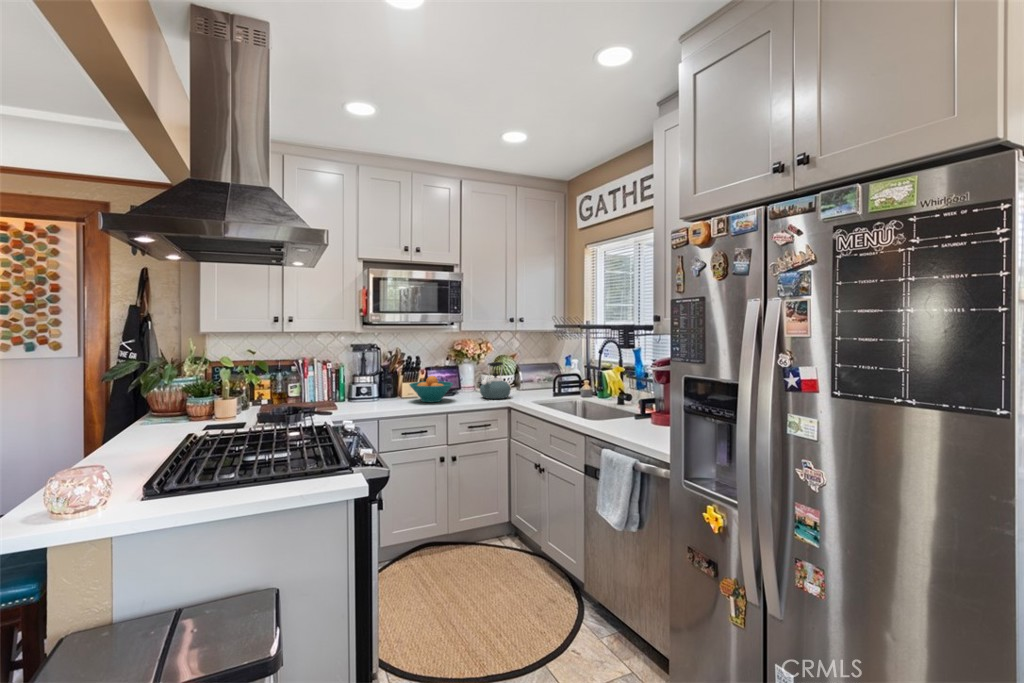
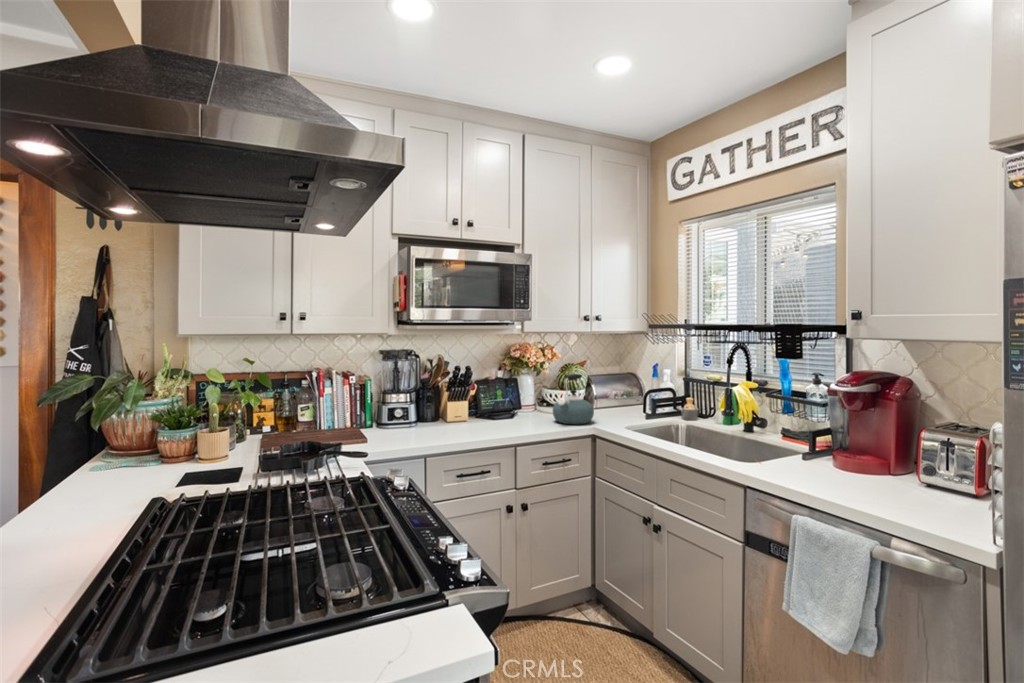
fruit bowl: present [409,376,453,402] -> none [463,393,522,430]

